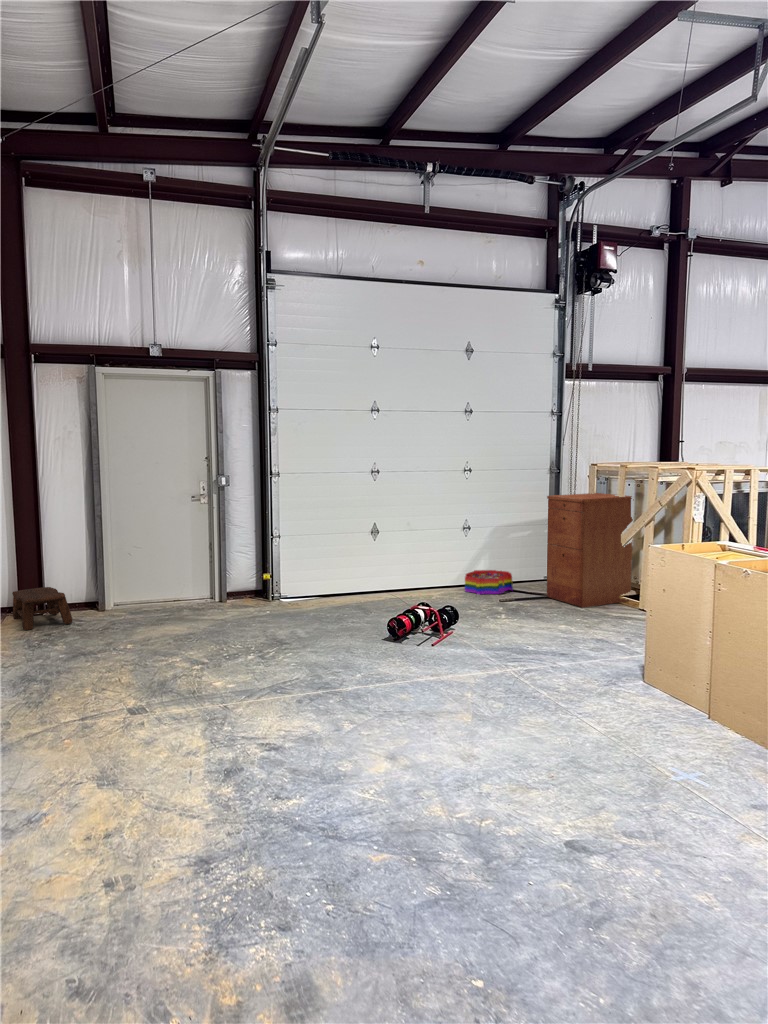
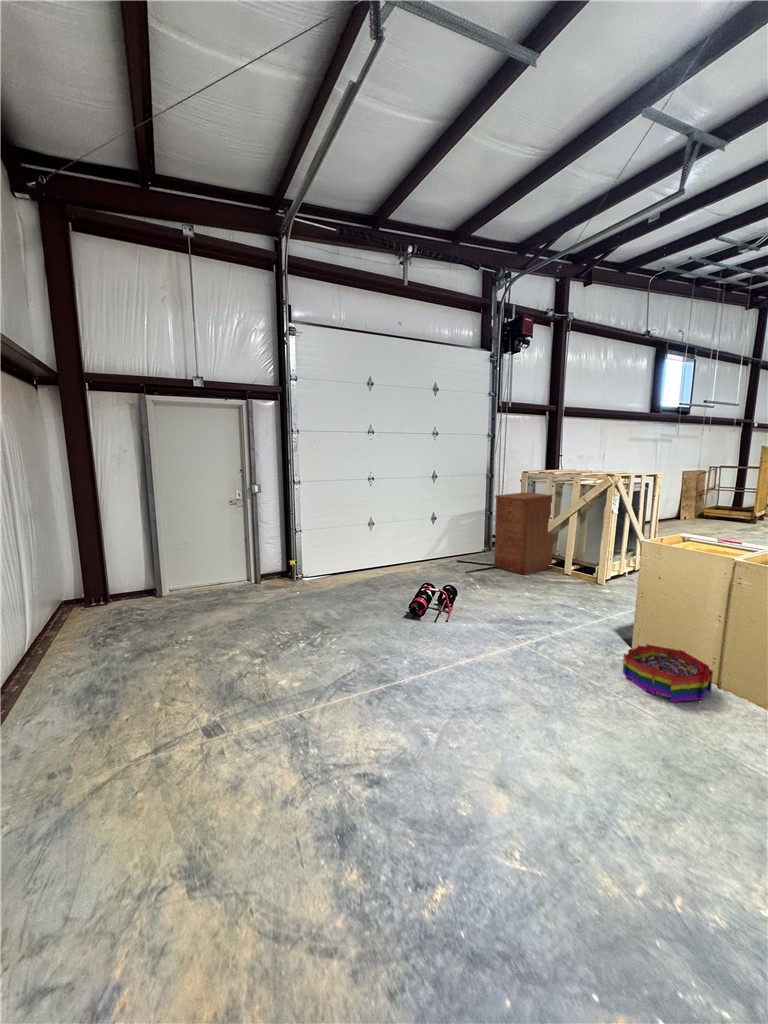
storage bin: present [465,570,513,594] -> present [623,644,713,702]
stool: present [12,587,72,630] -> none [76,582,134,625]

